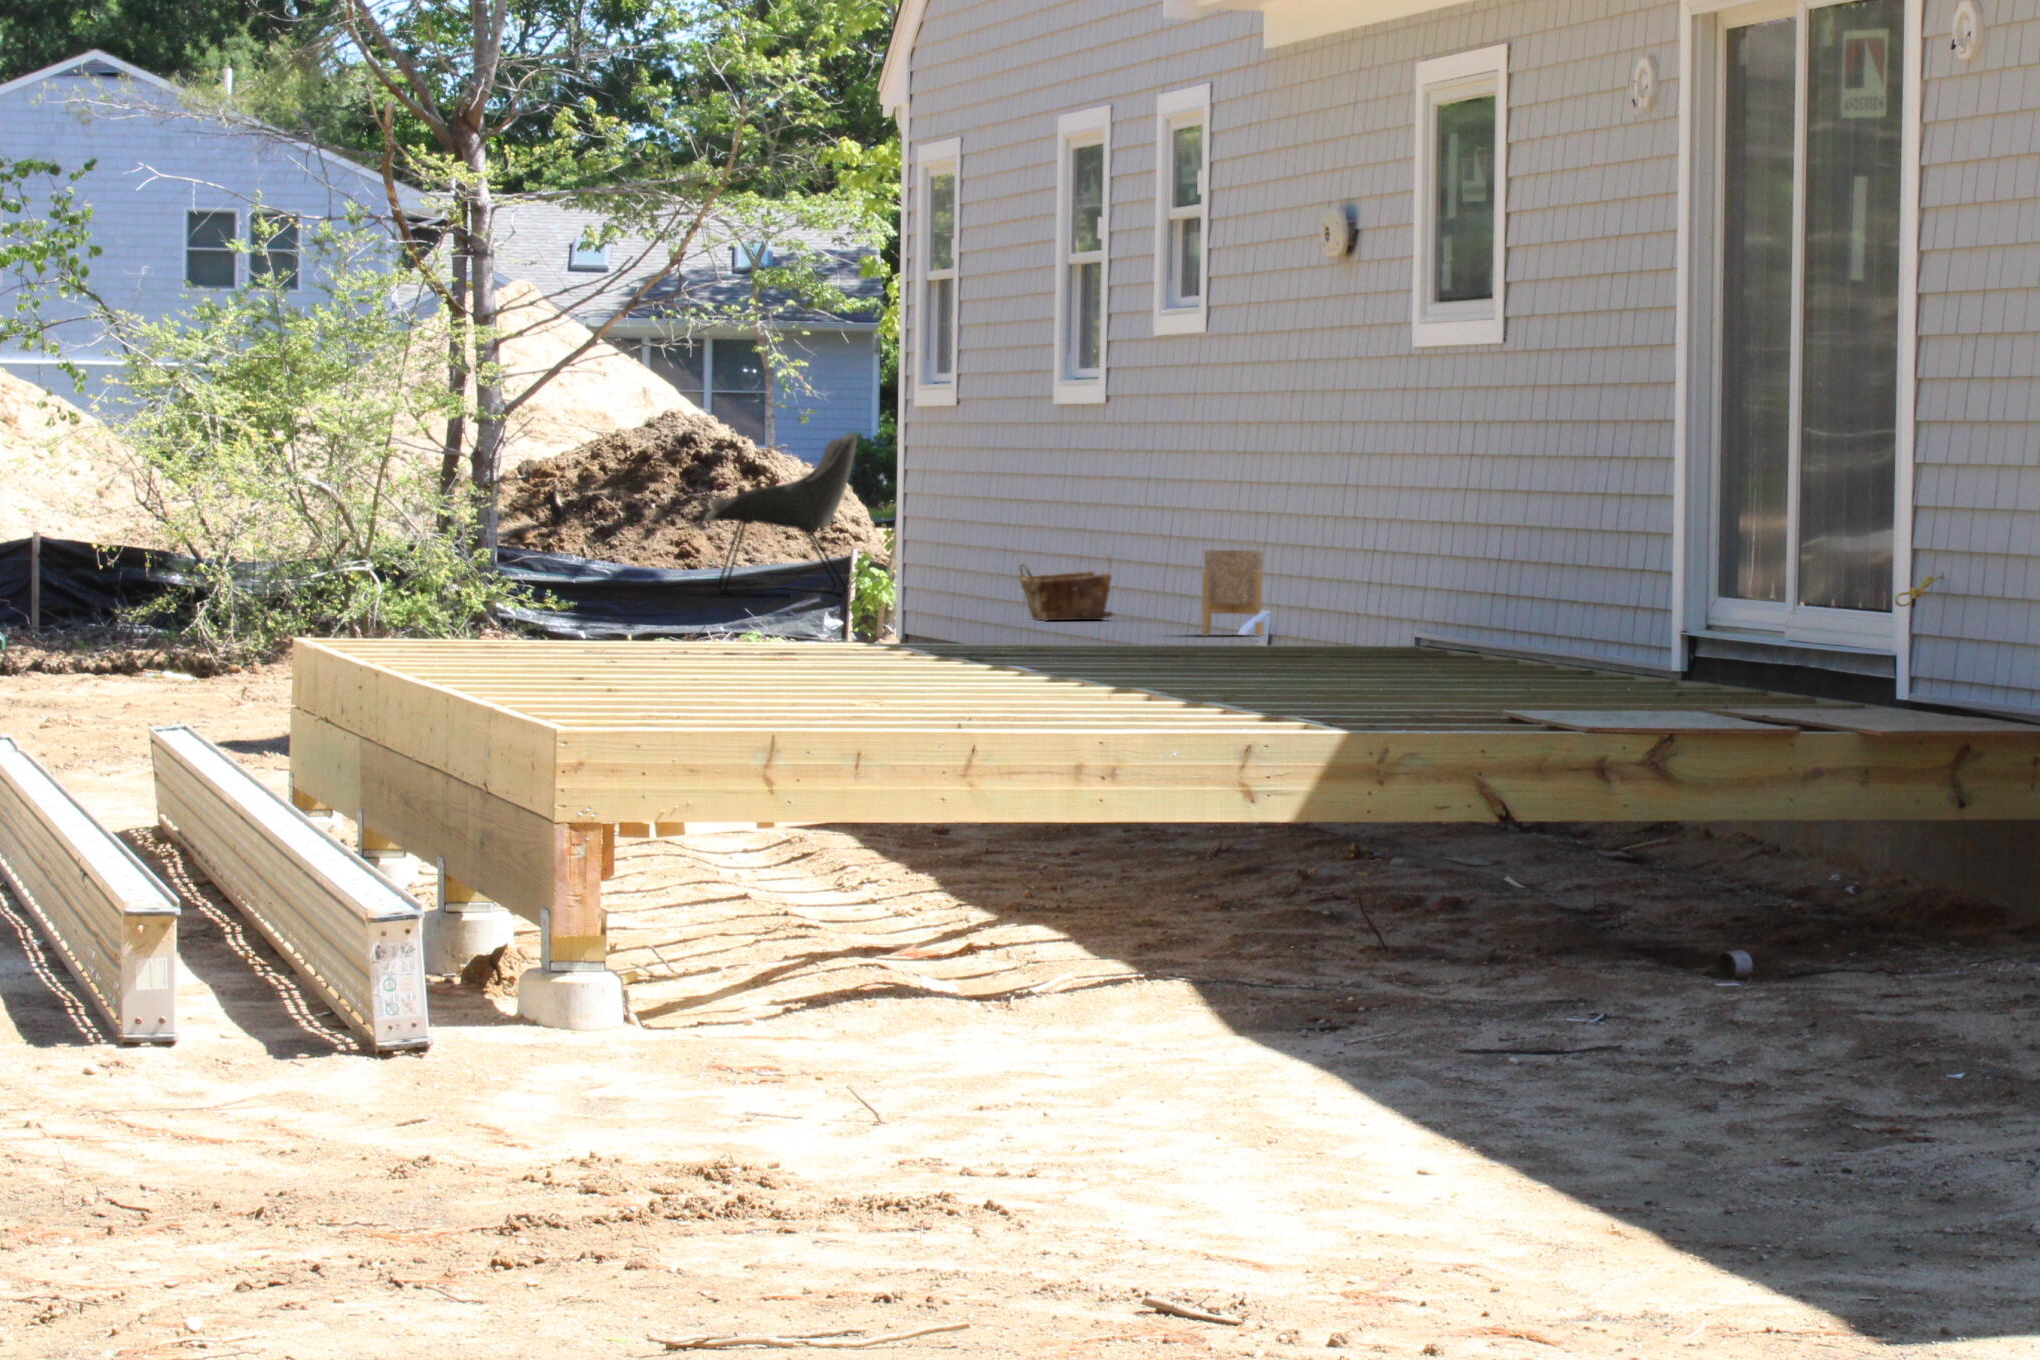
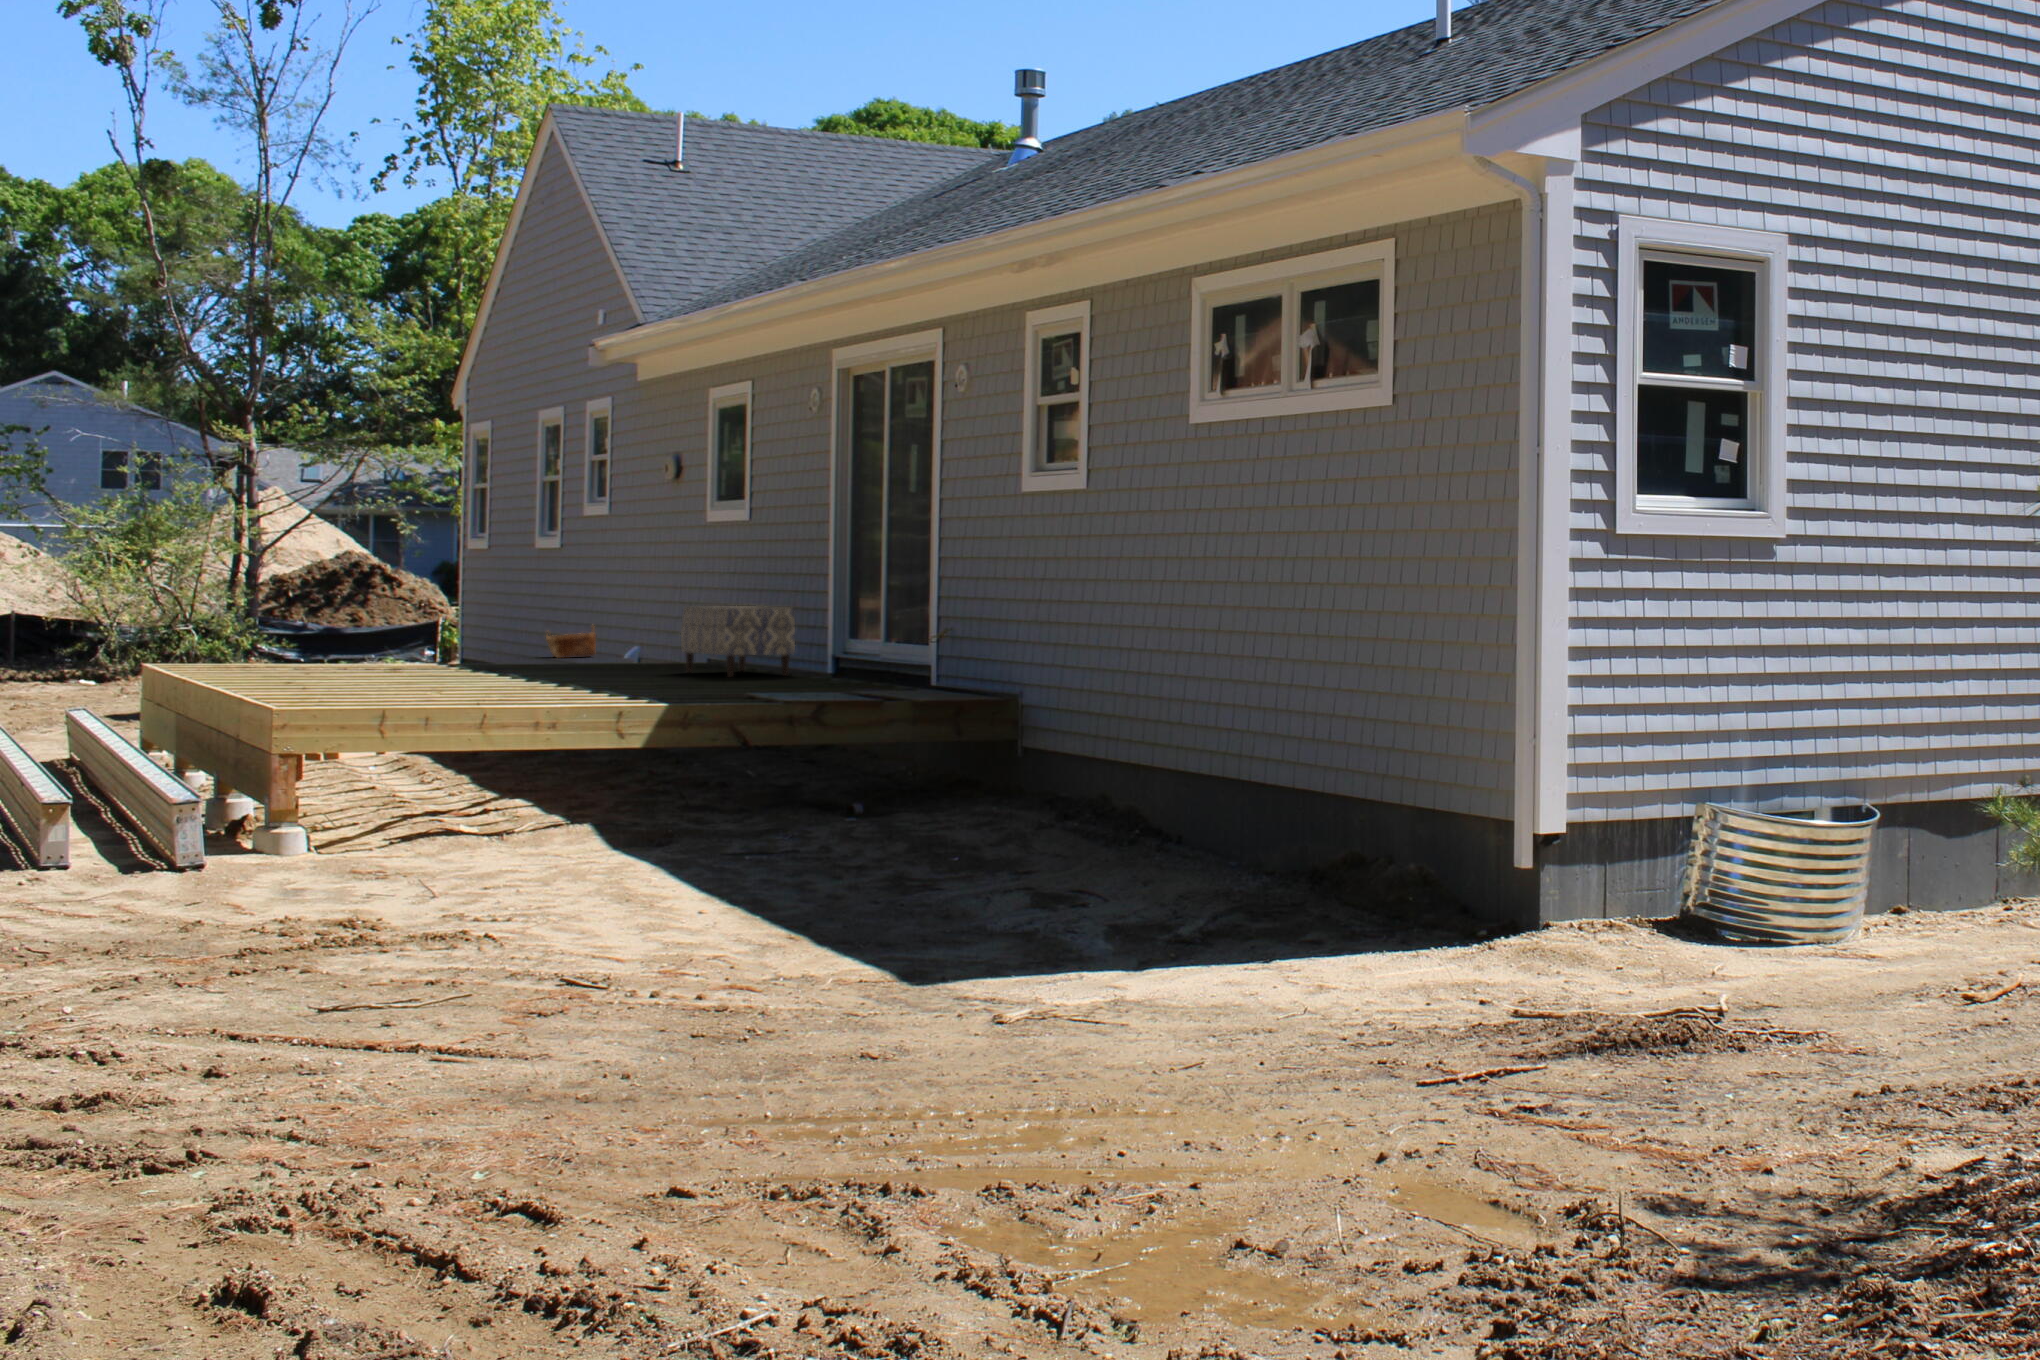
lounge chair: present [705,433,857,597] -> none [379,562,467,647]
bench: none [1314,510,1560,665] -> present [681,606,795,677]
planter: present [1202,550,1264,636] -> none [634,623,667,664]

